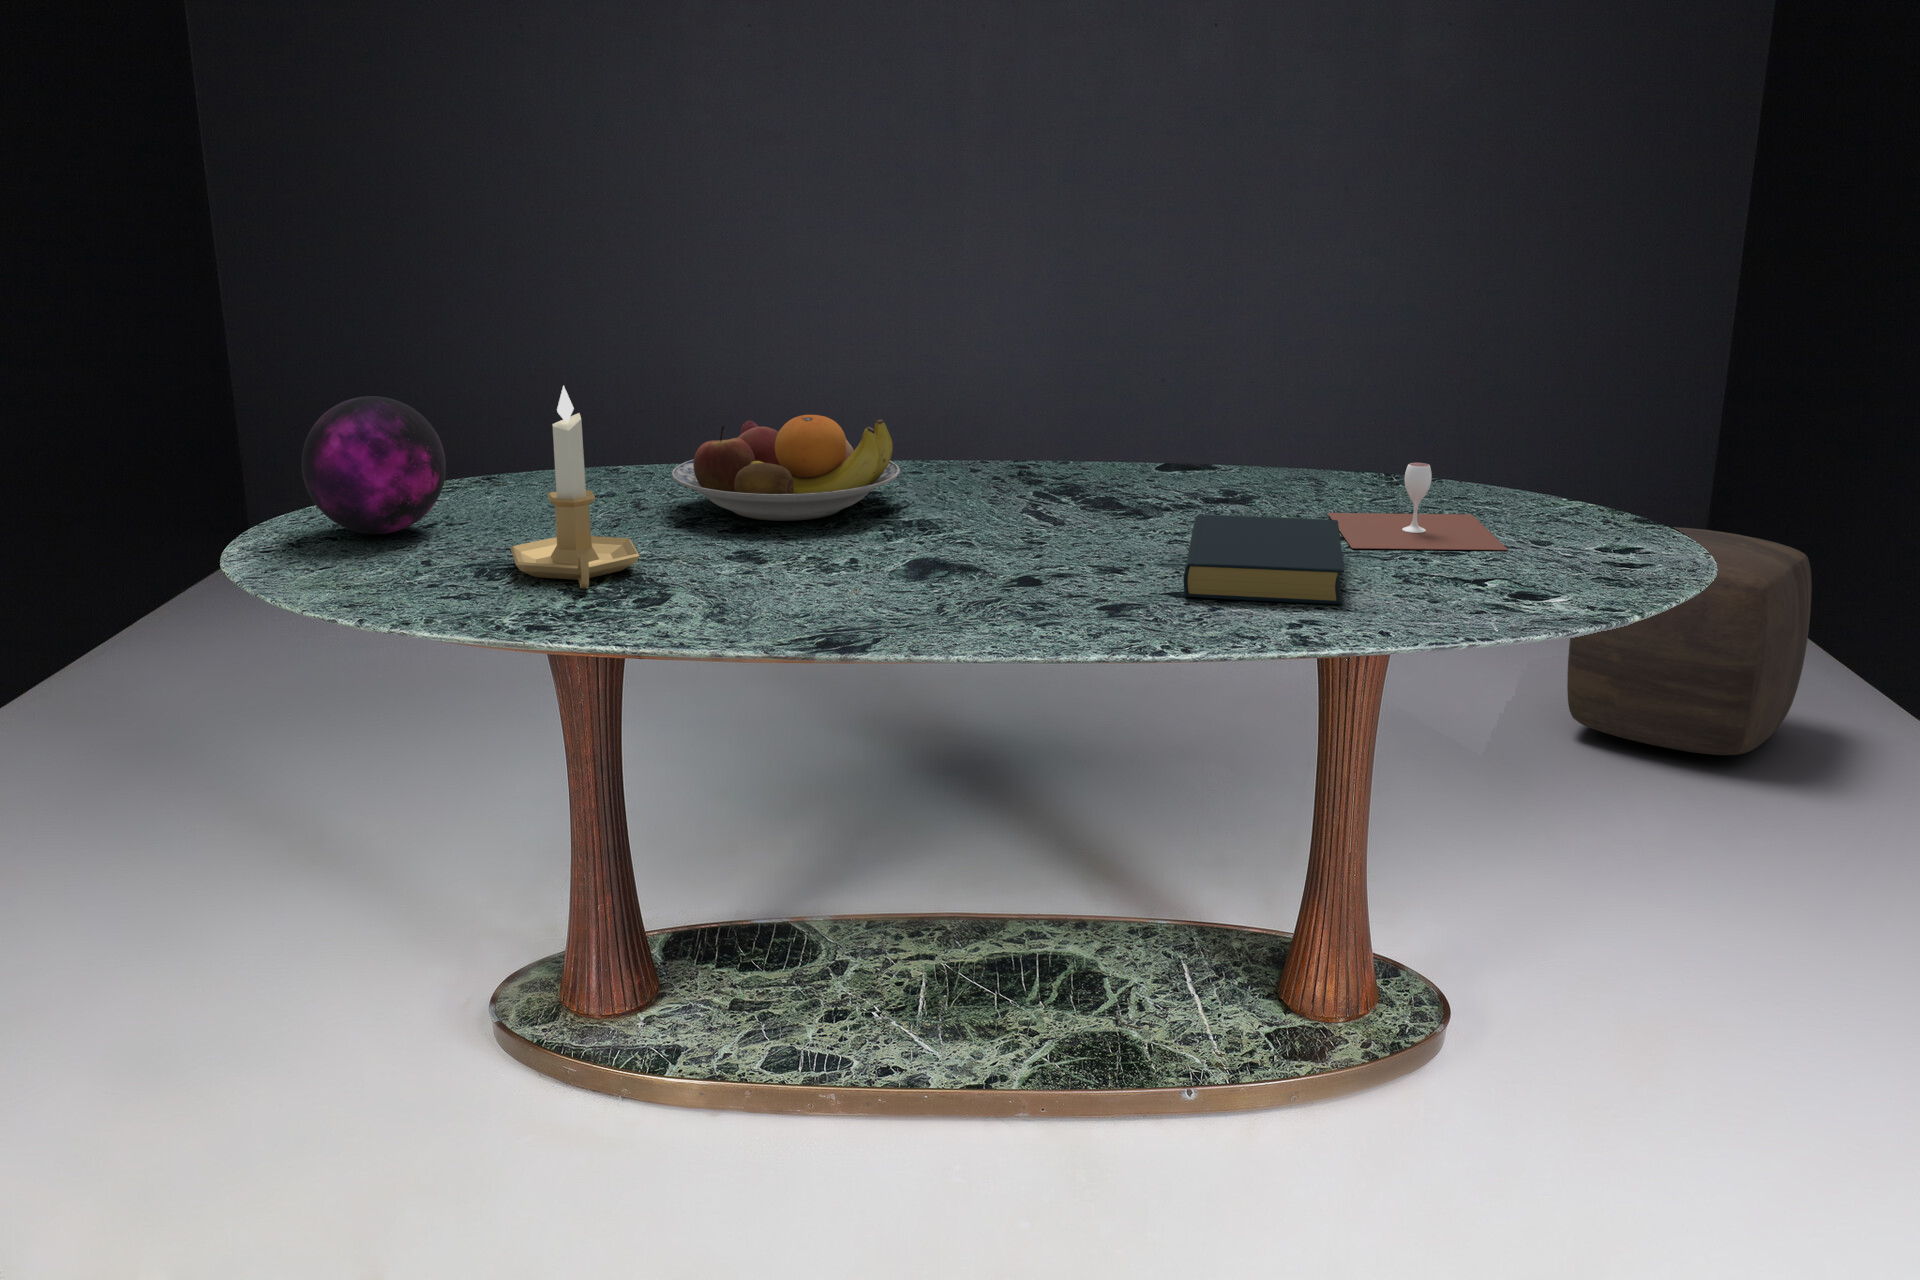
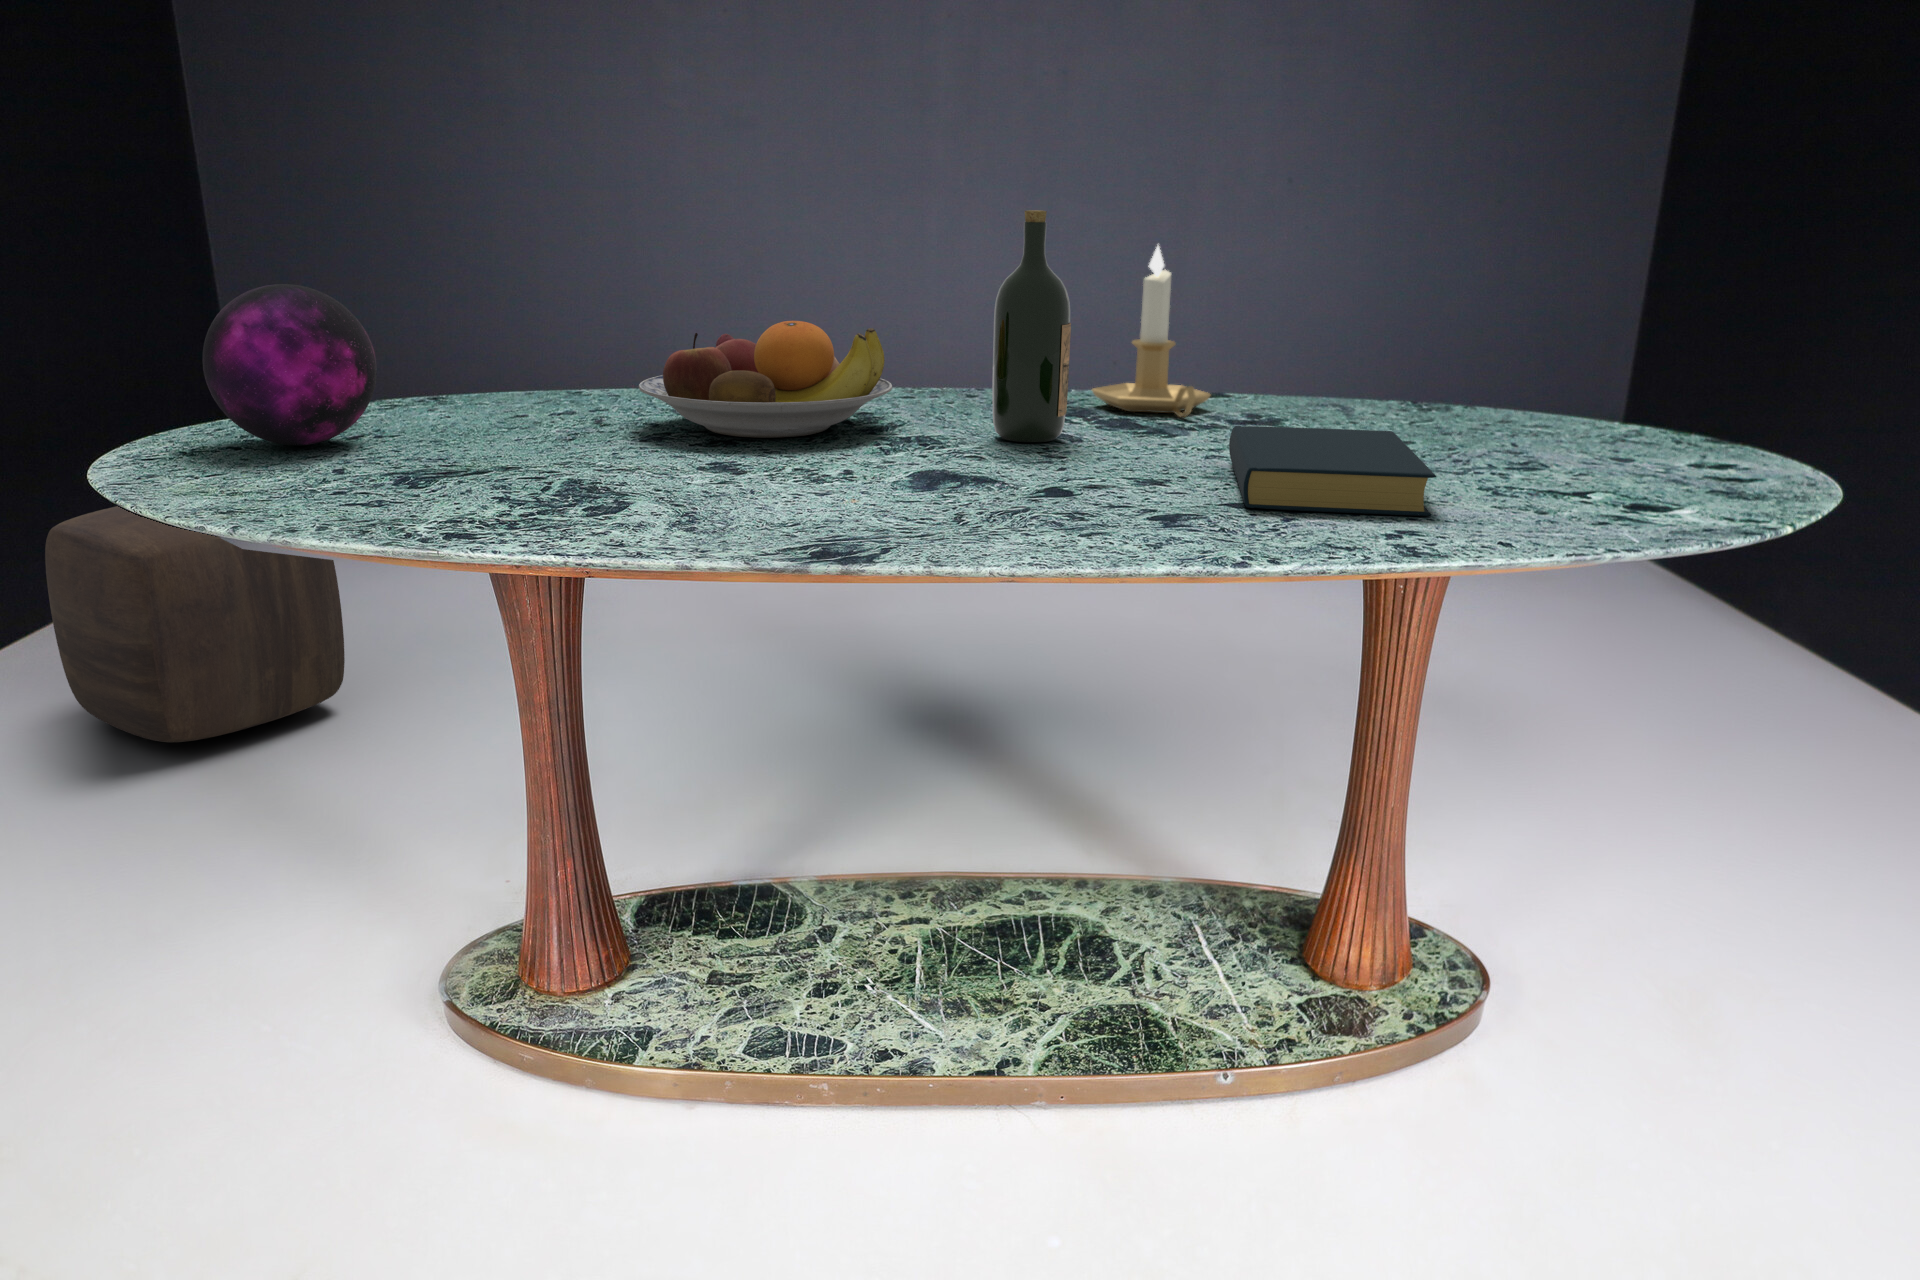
wine bottle: none [989,319,1058,524] -> present [992,210,1071,442]
candlestick: present [511,386,640,588] -> present [1092,246,1210,417]
wine glass: present [1328,463,1508,550] -> none [1358,375,1577,468]
ottoman: present [1567,527,1812,755] -> present [45,505,345,742]

